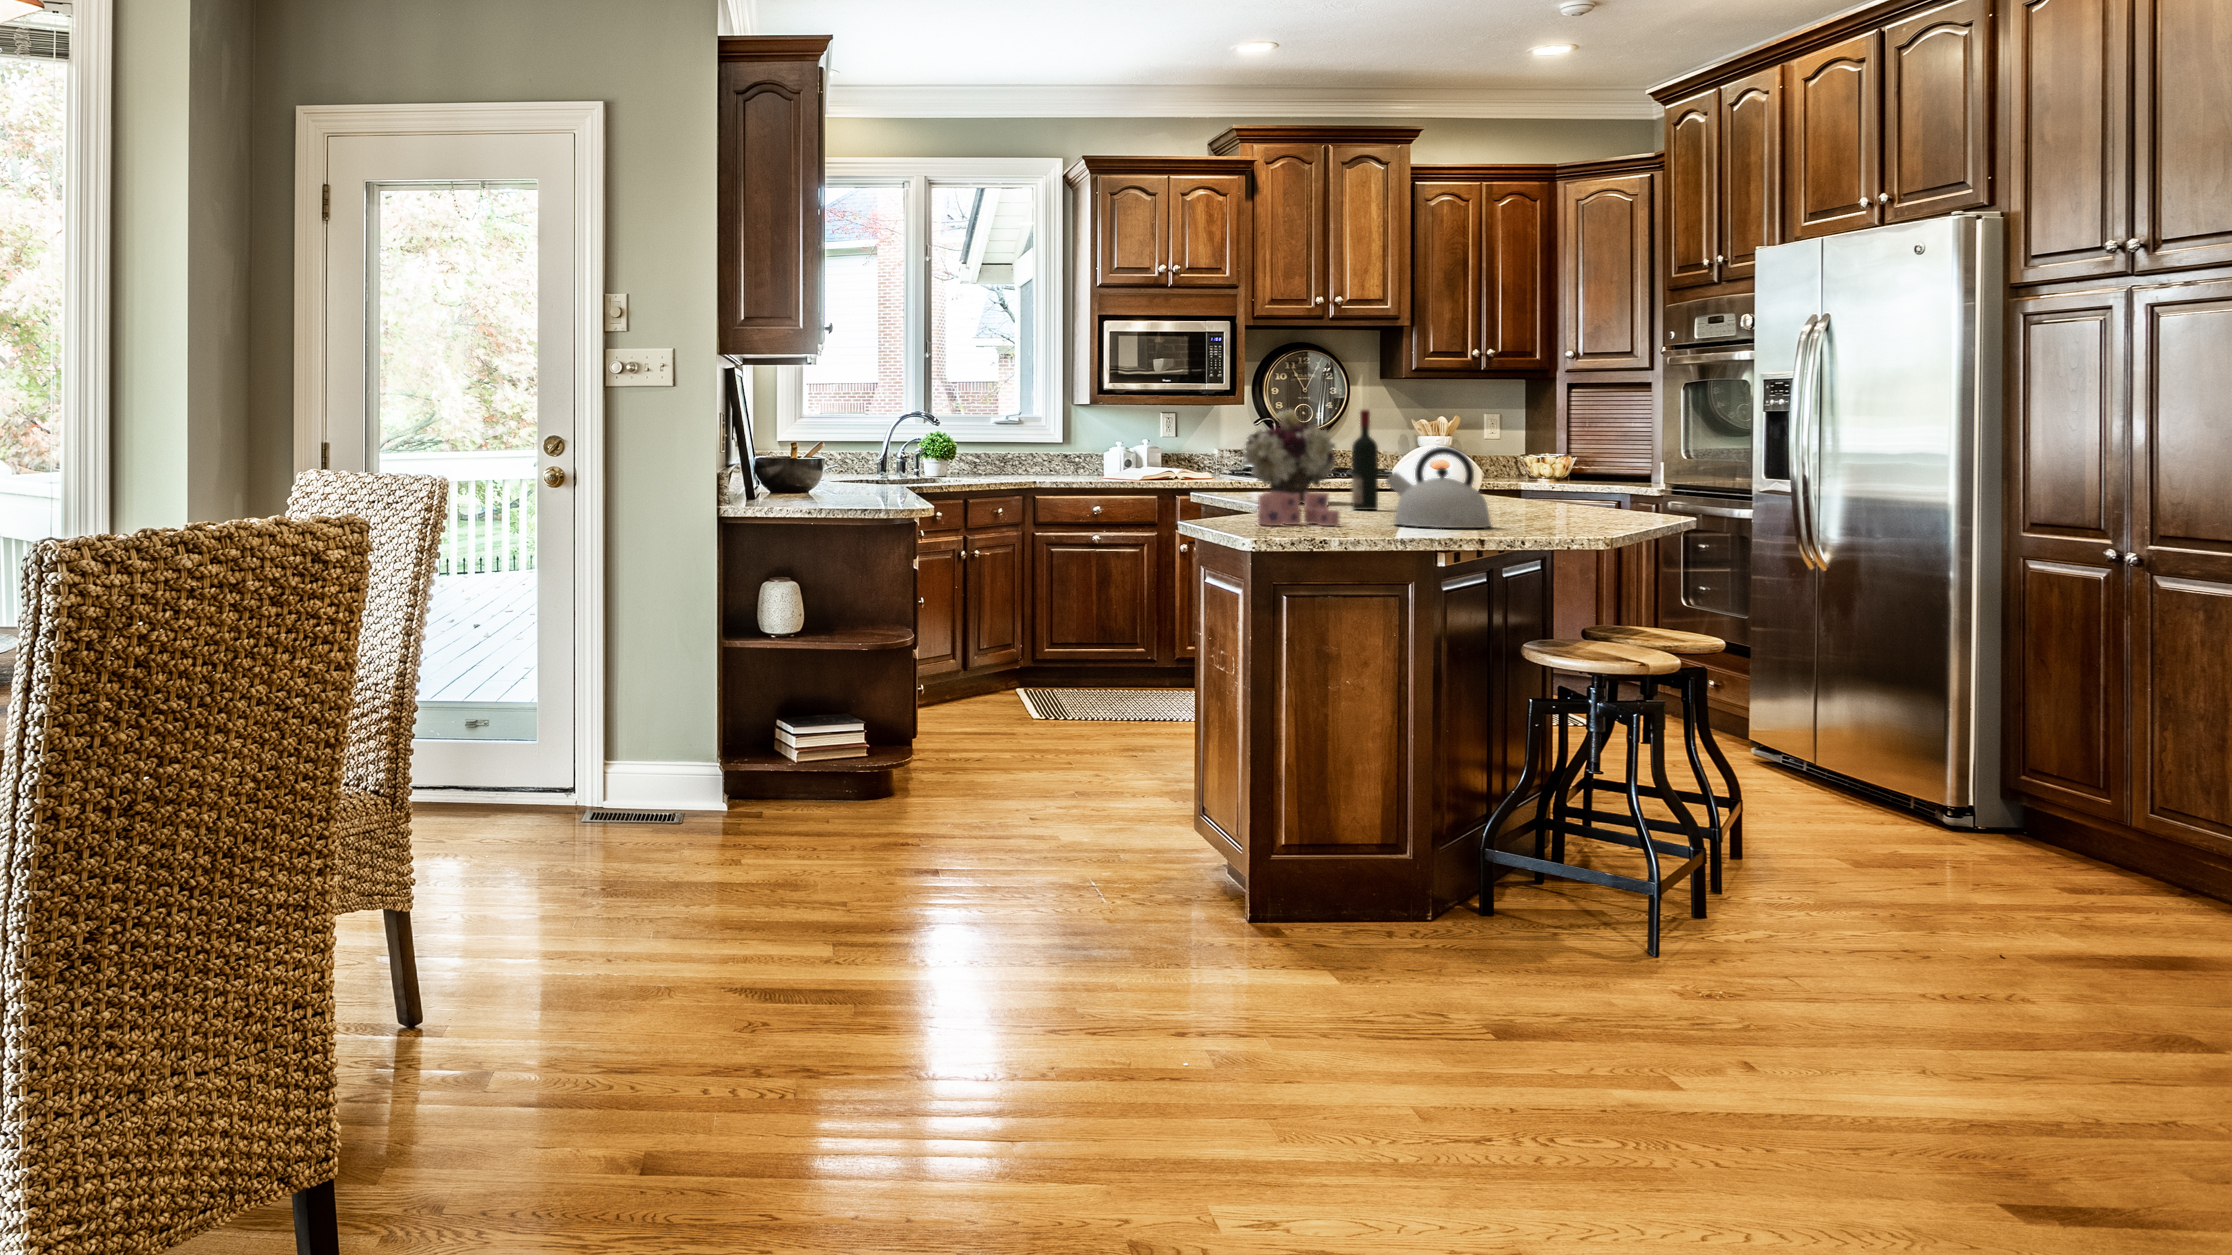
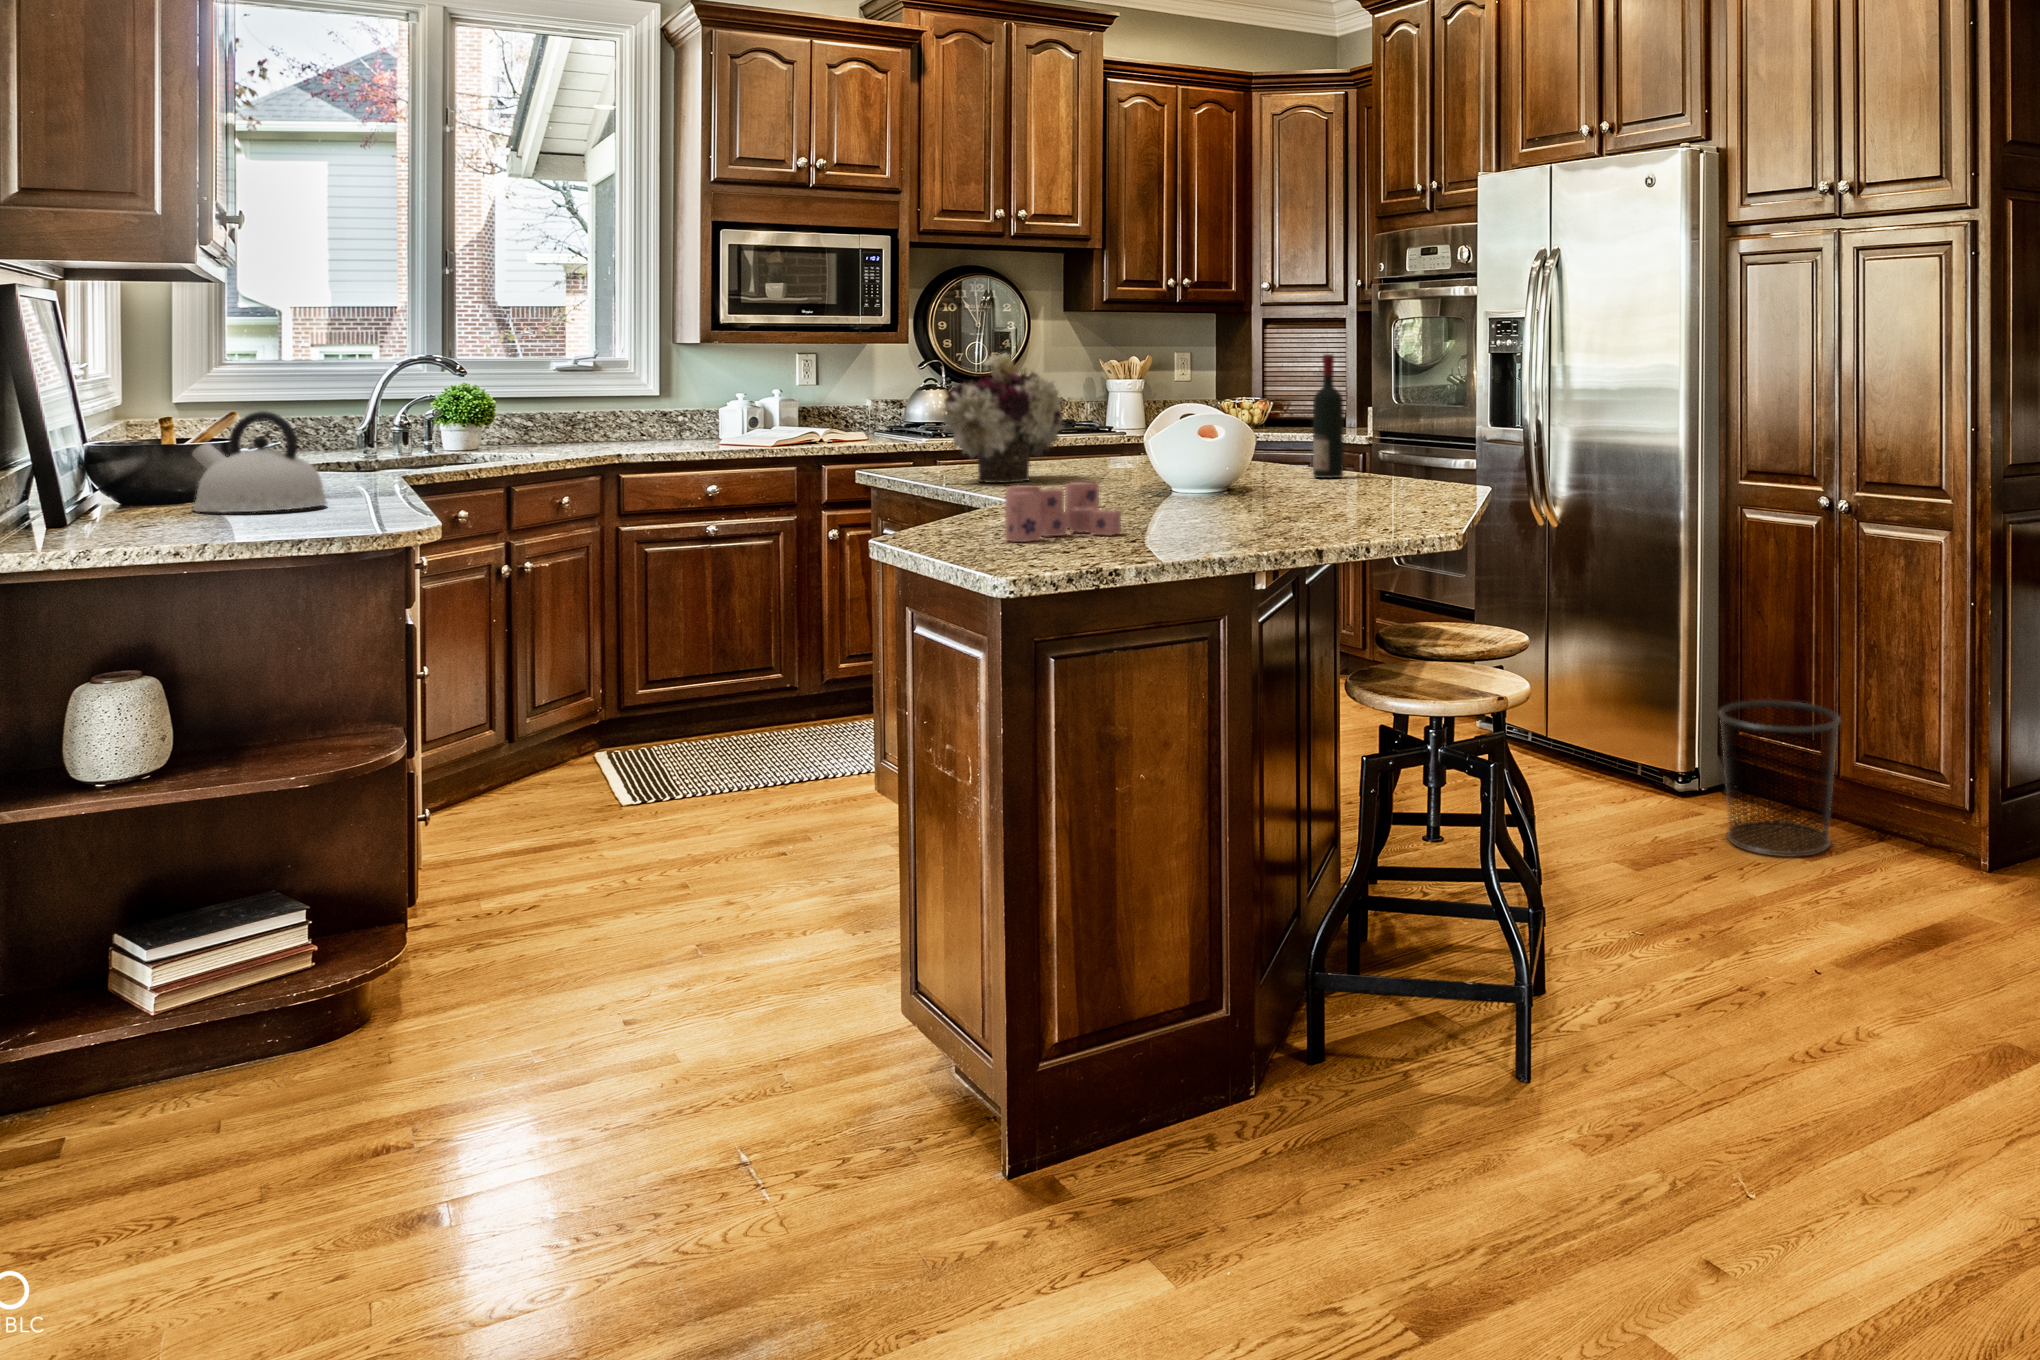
wine bottle: present [1352,410,1378,510] -> present [1313,354,1343,478]
kettle: present [1386,447,1491,528] -> present [192,411,327,512]
trash can: none [1970,742,2121,890] -> present [1718,700,1841,857]

